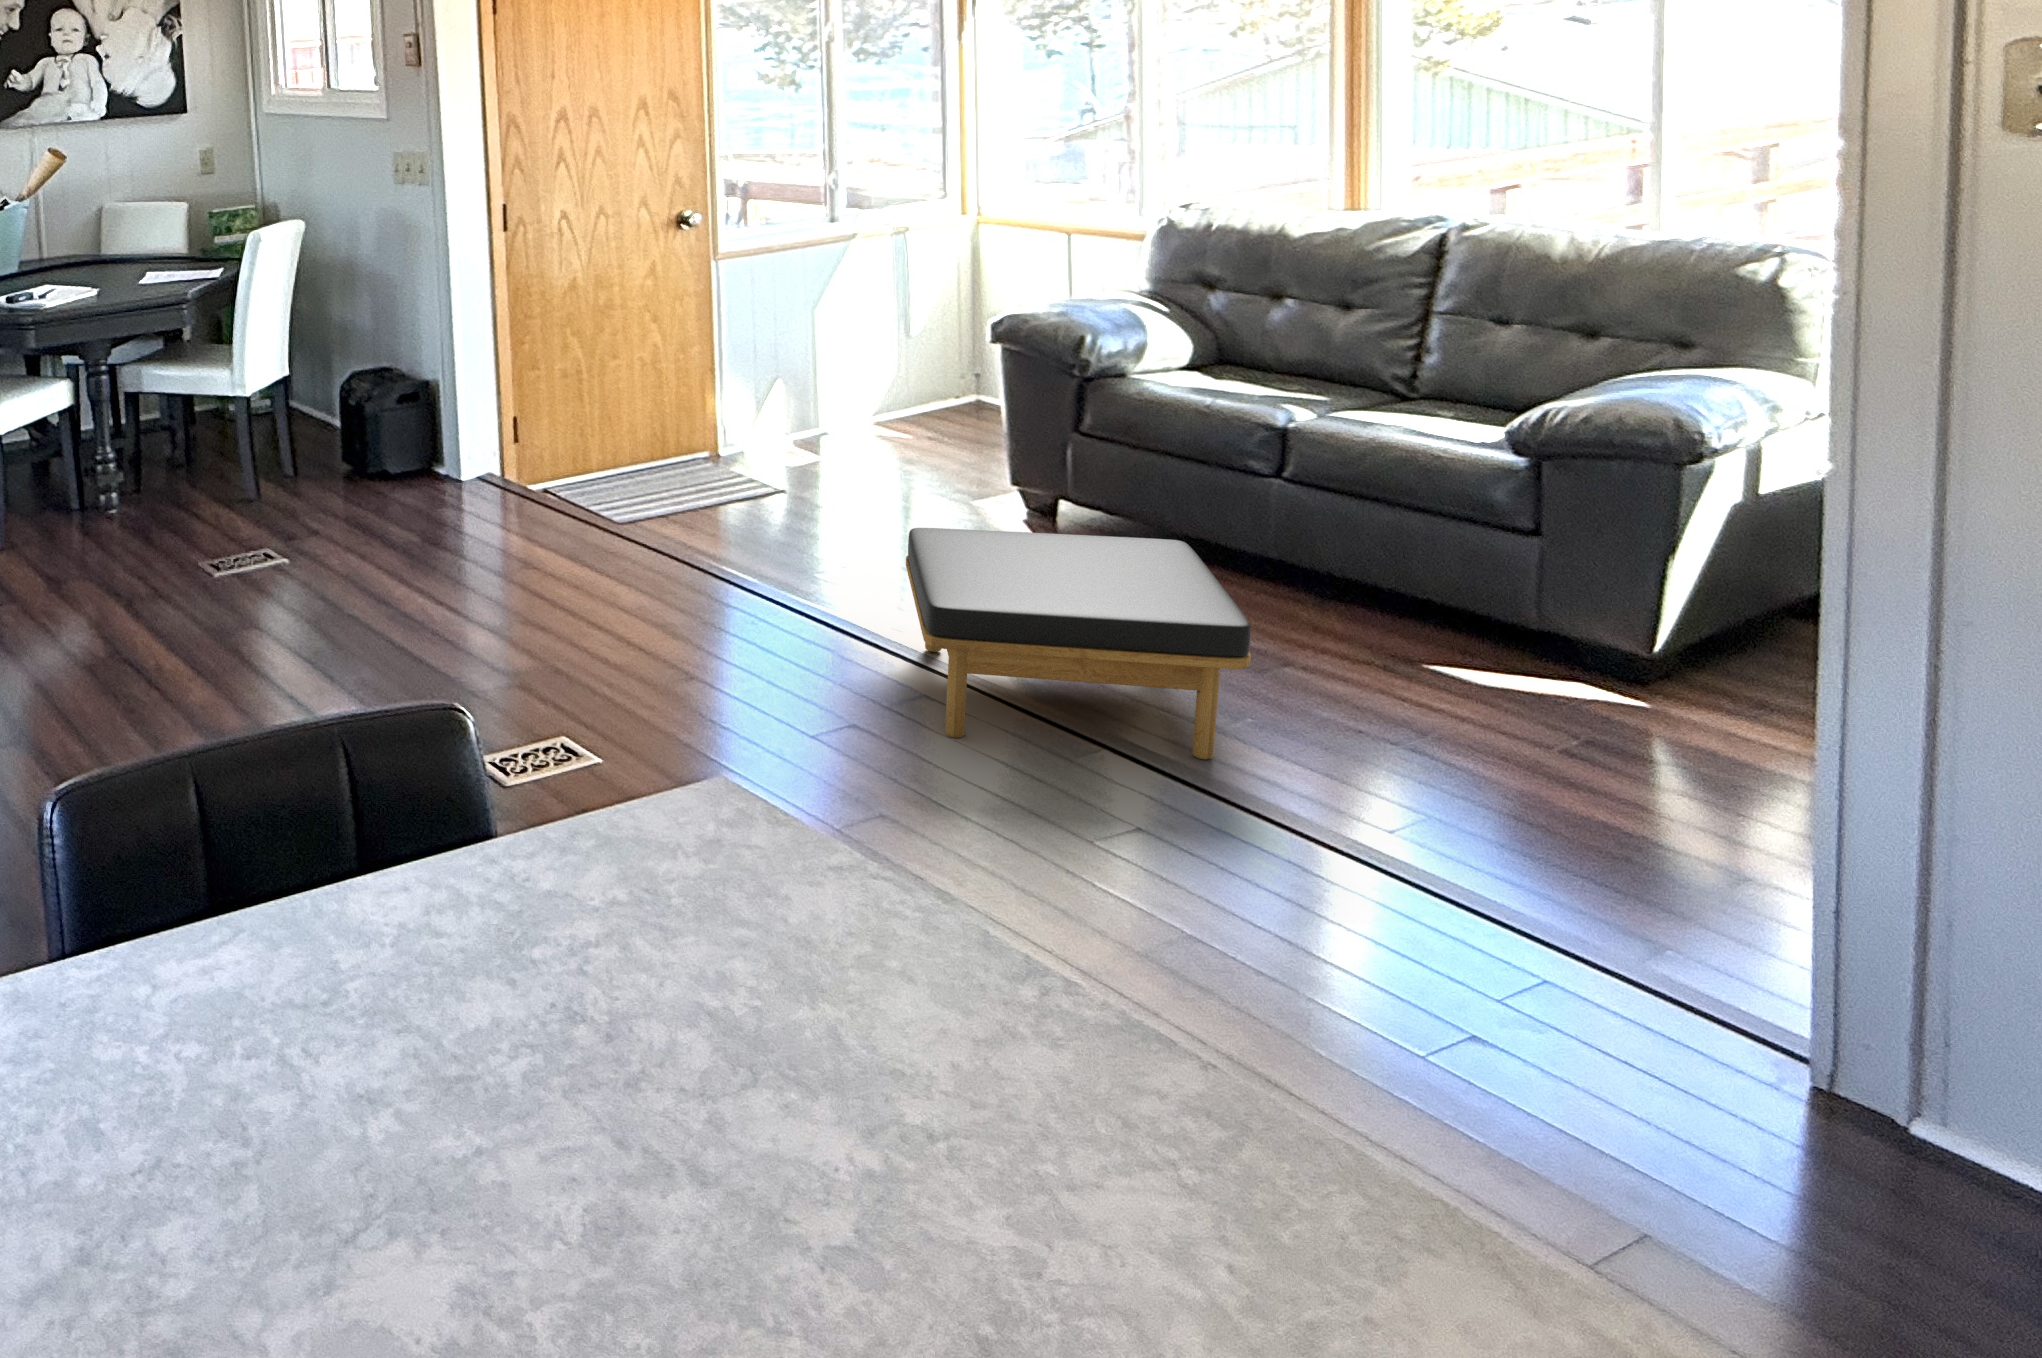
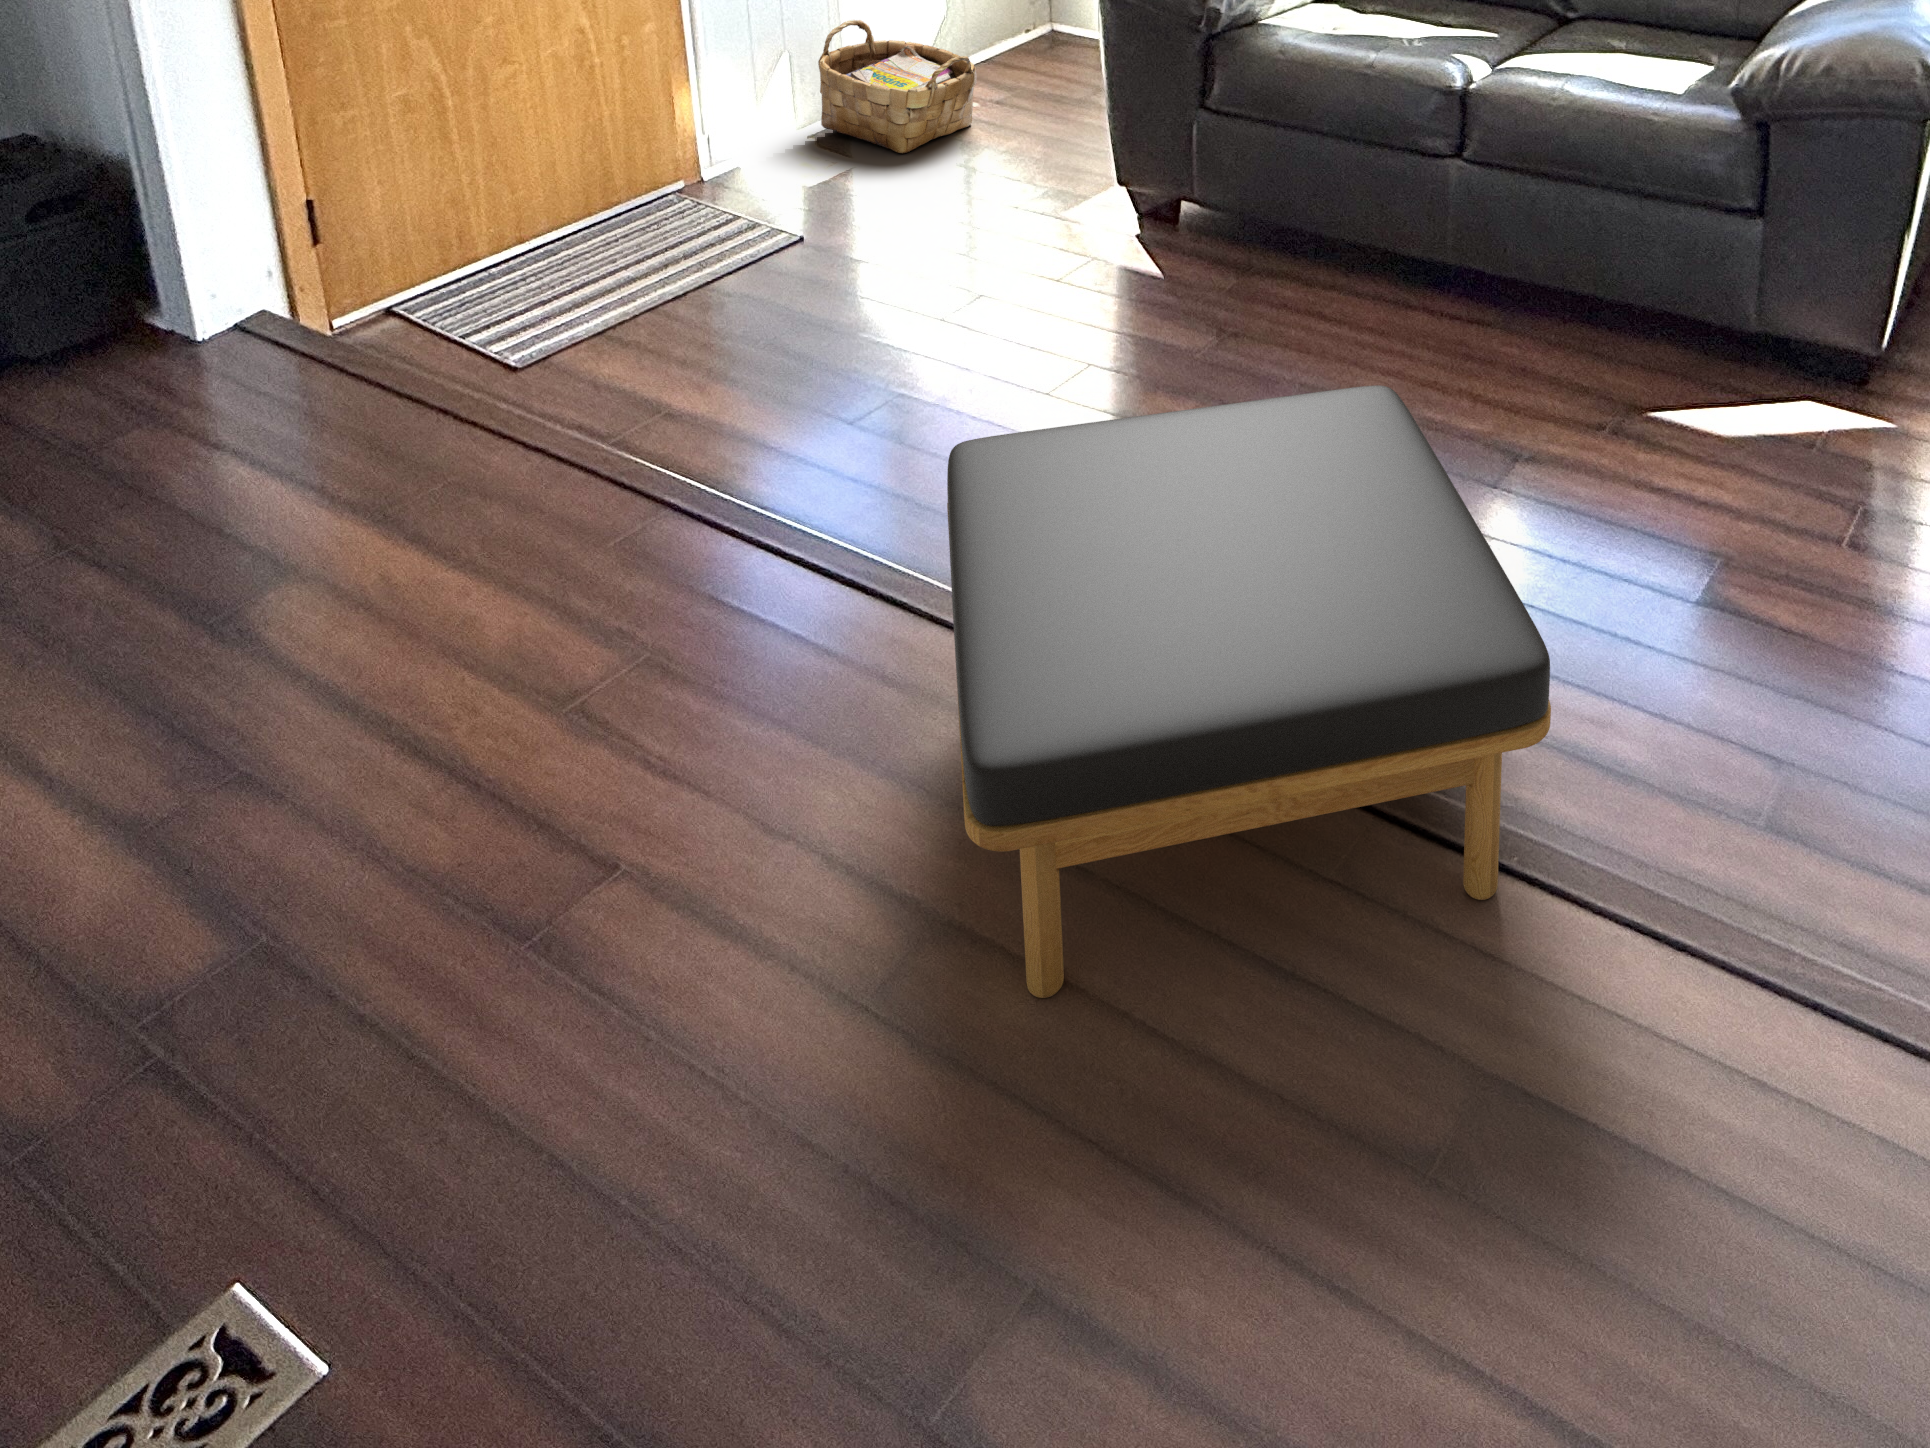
woven basket: none [787,371,901,460] -> present [818,20,976,153]

